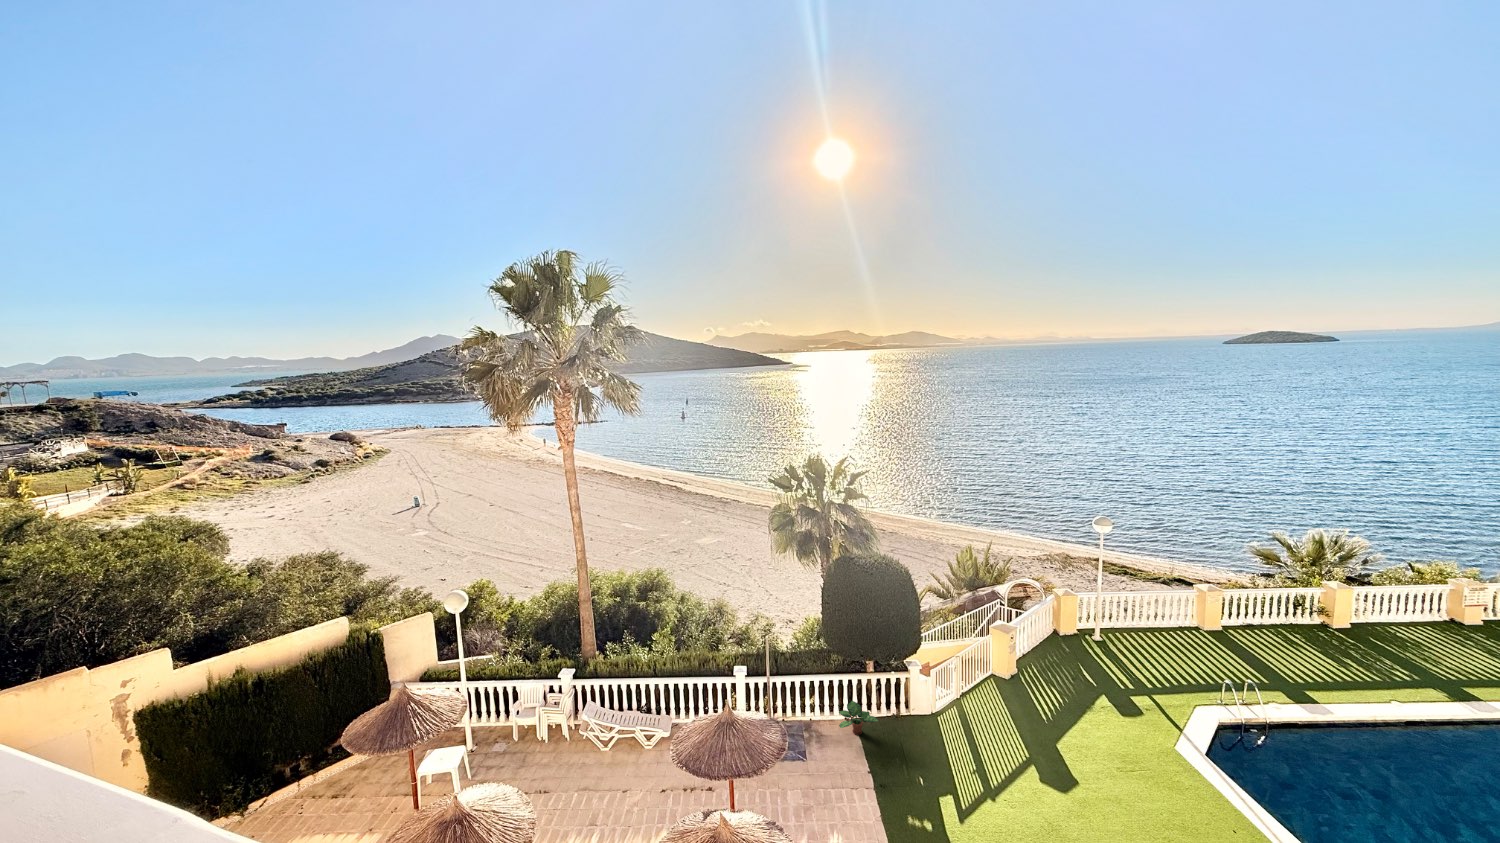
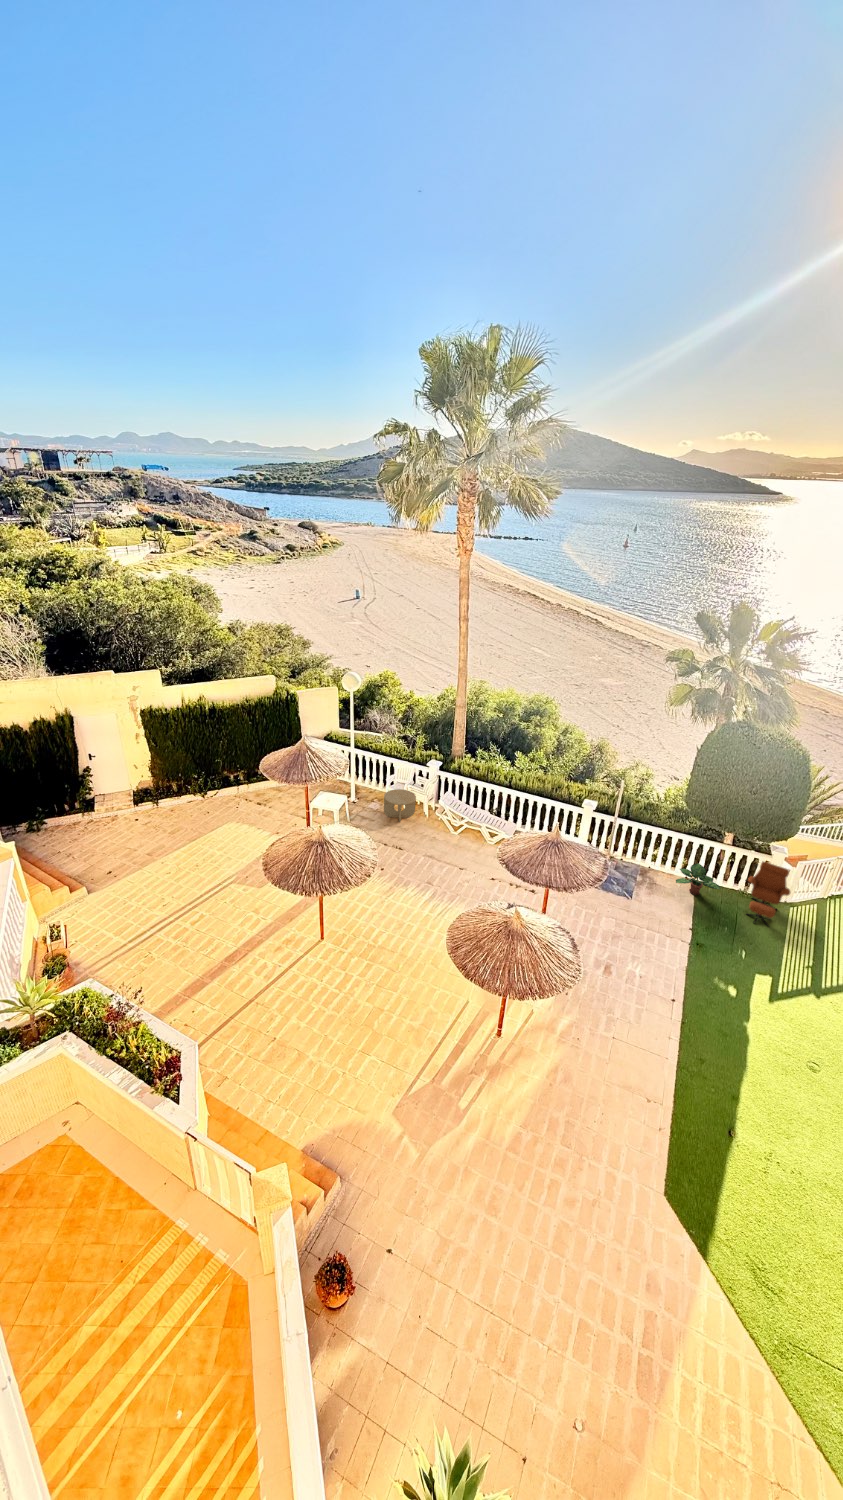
lounge chair: none [896,680,933,746] -> present [747,862,790,926]
side table: none [513,716,553,759] -> present [384,789,416,822]

